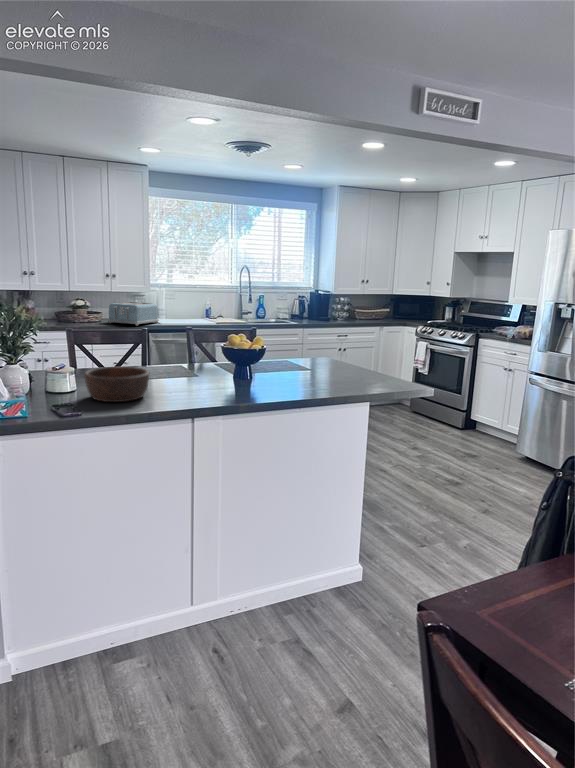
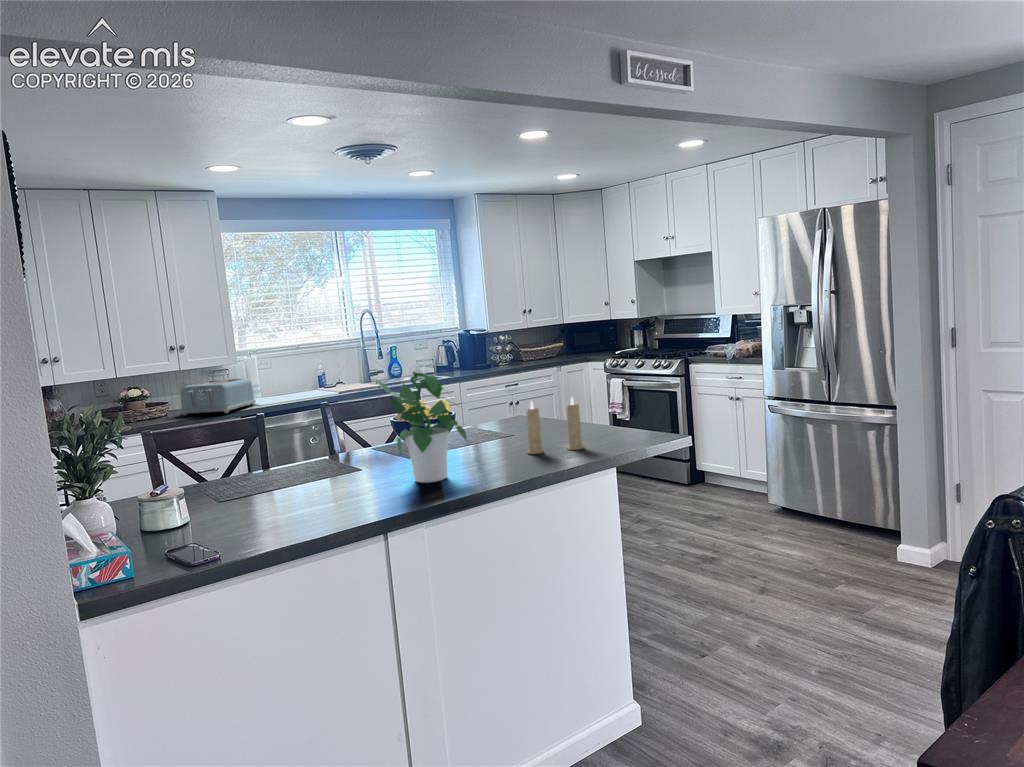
potted plant: none [207,312,266,390] -> present [376,372,467,483]
candle: none [312,344,355,385] -> present [526,397,584,454]
wooden bowl: present [84,367,150,402] -> none [210,472,308,531]

